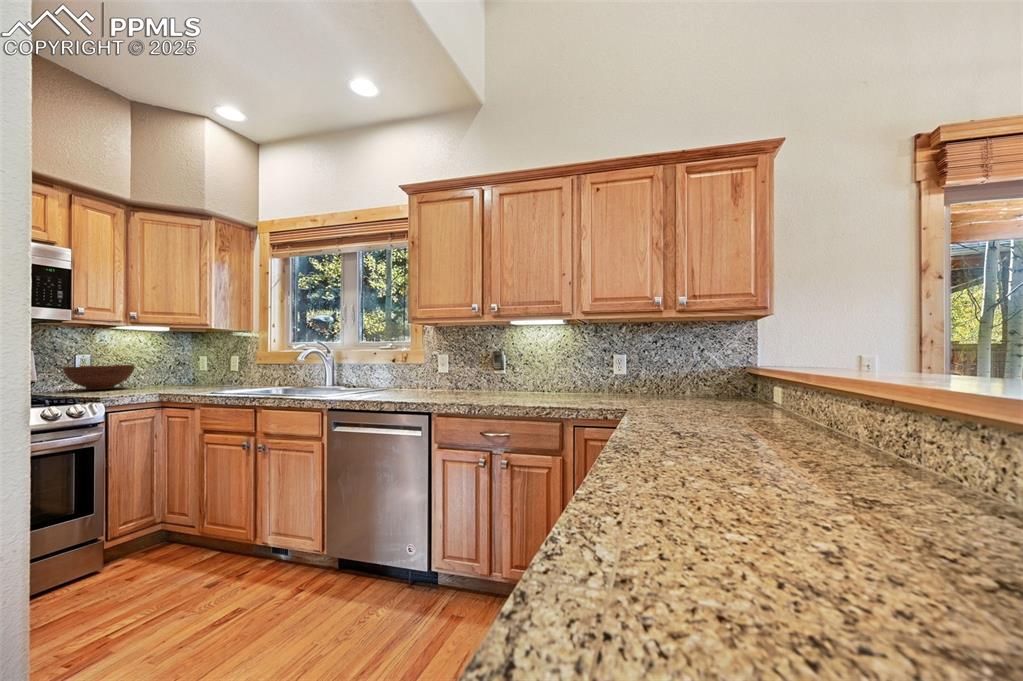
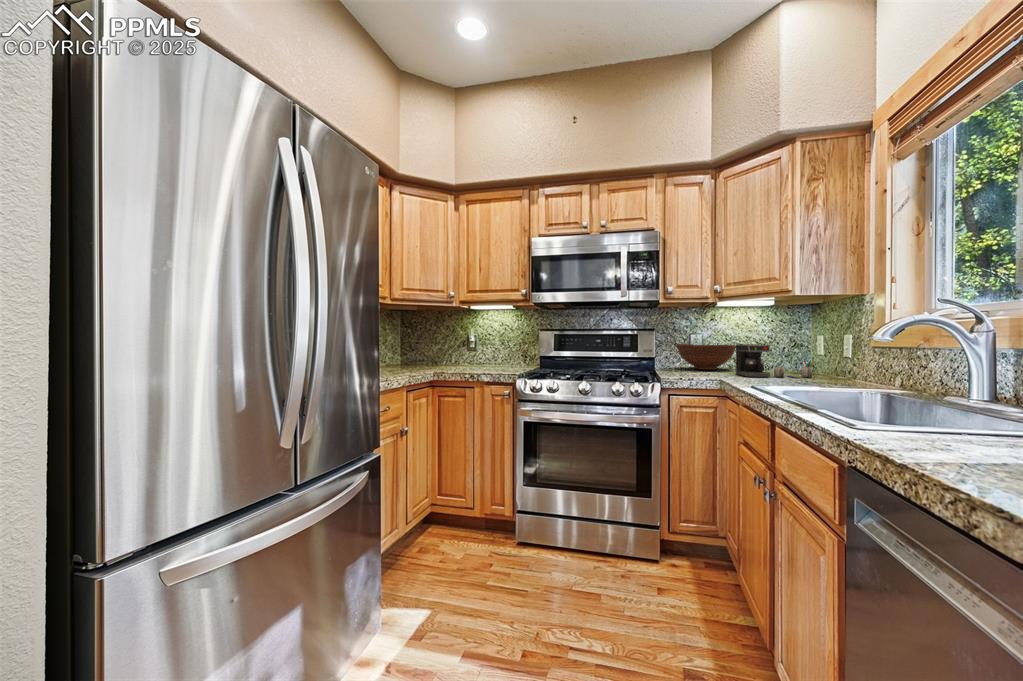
coffee maker: none [153,363,213,389] -> present [736,344,814,378]

